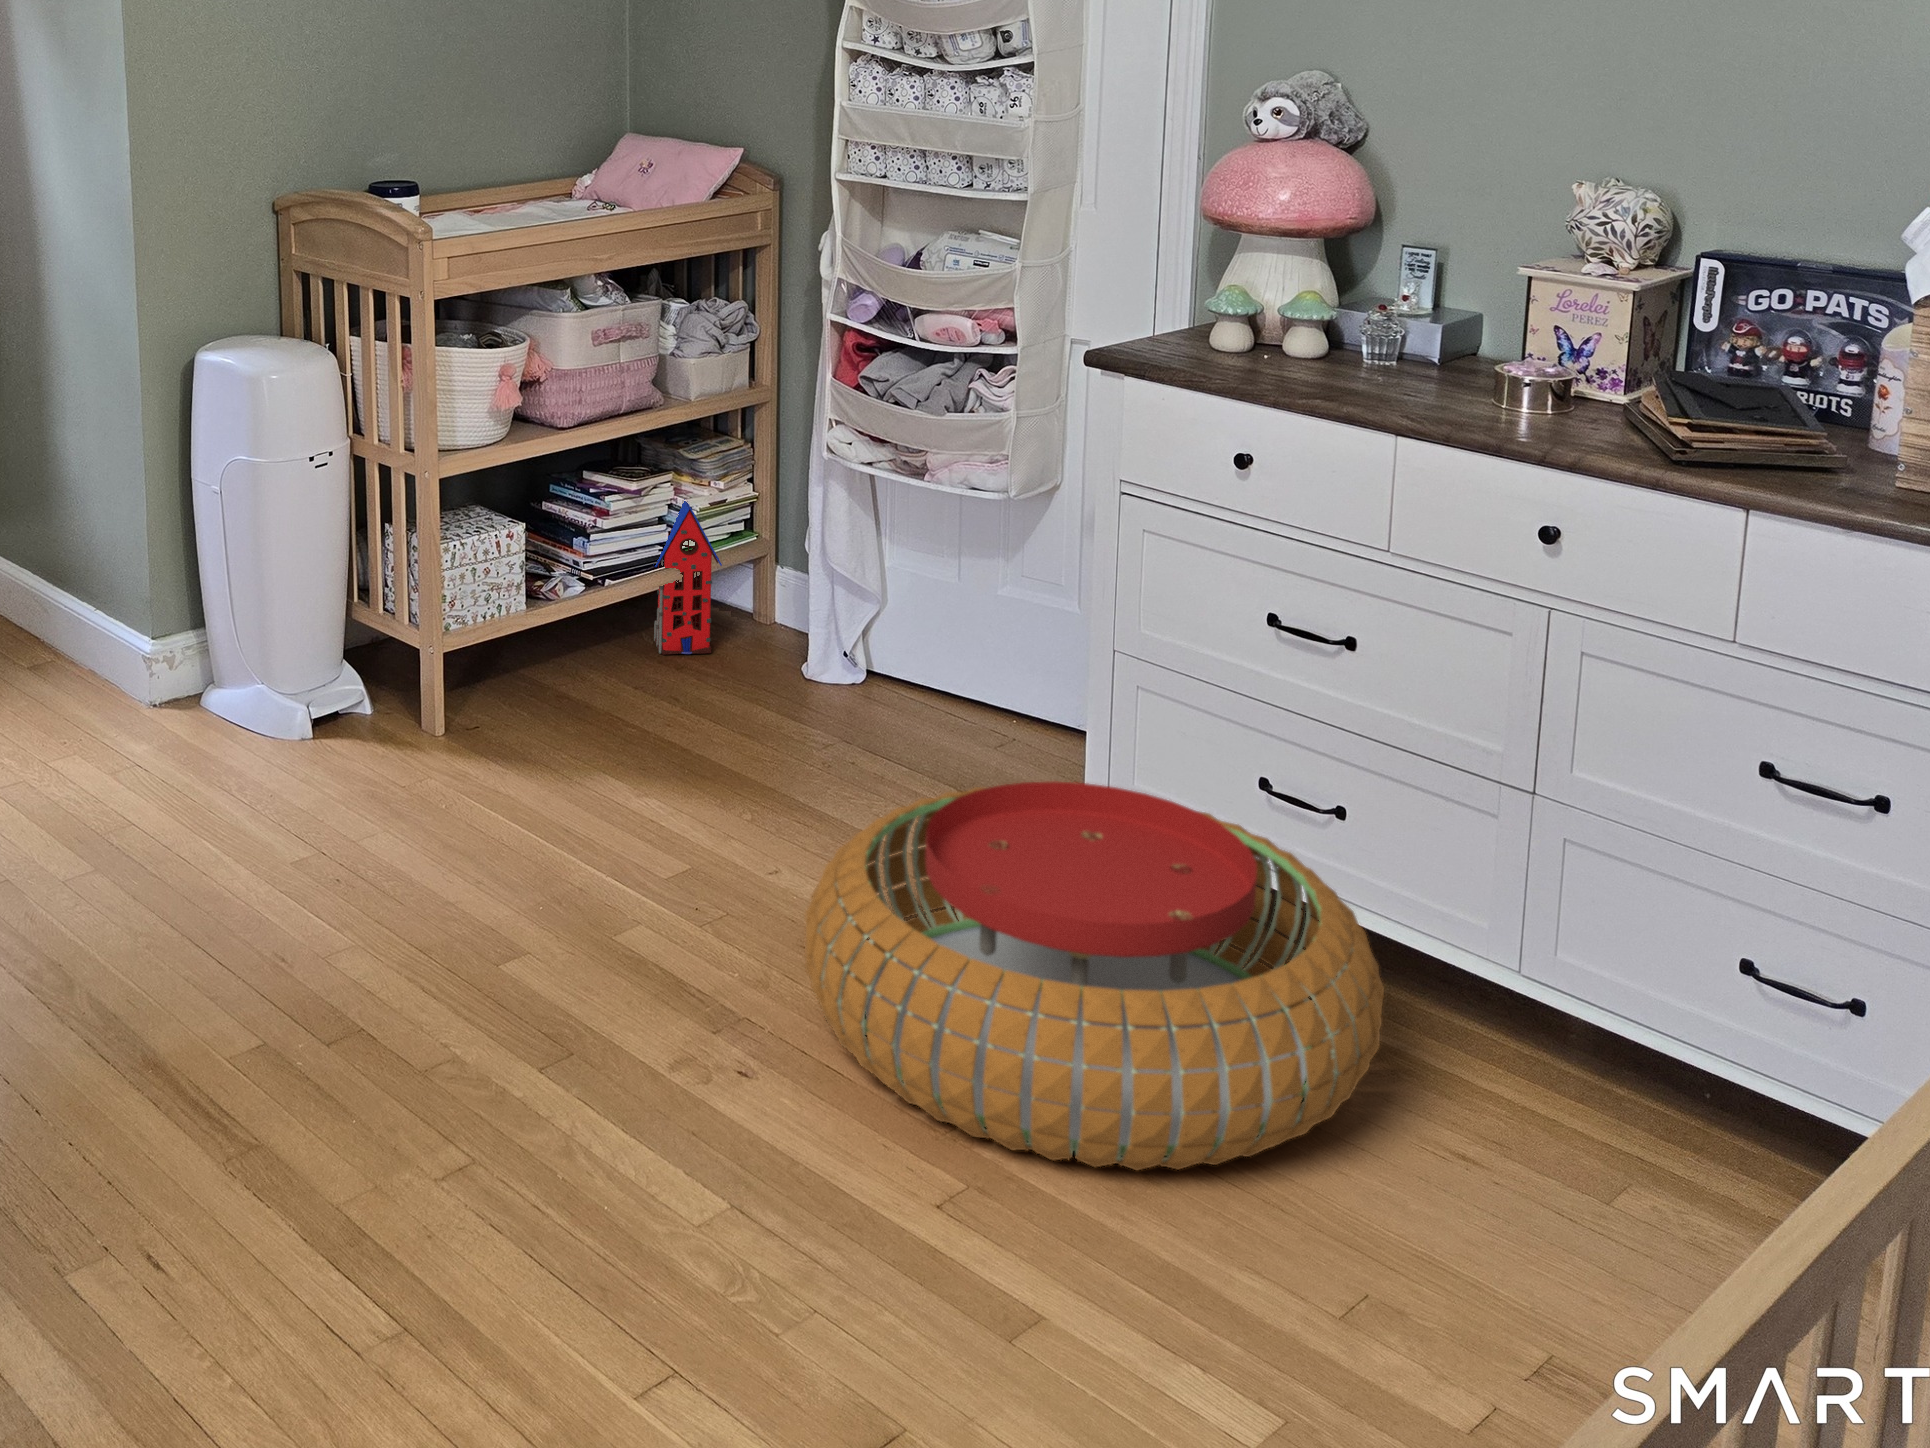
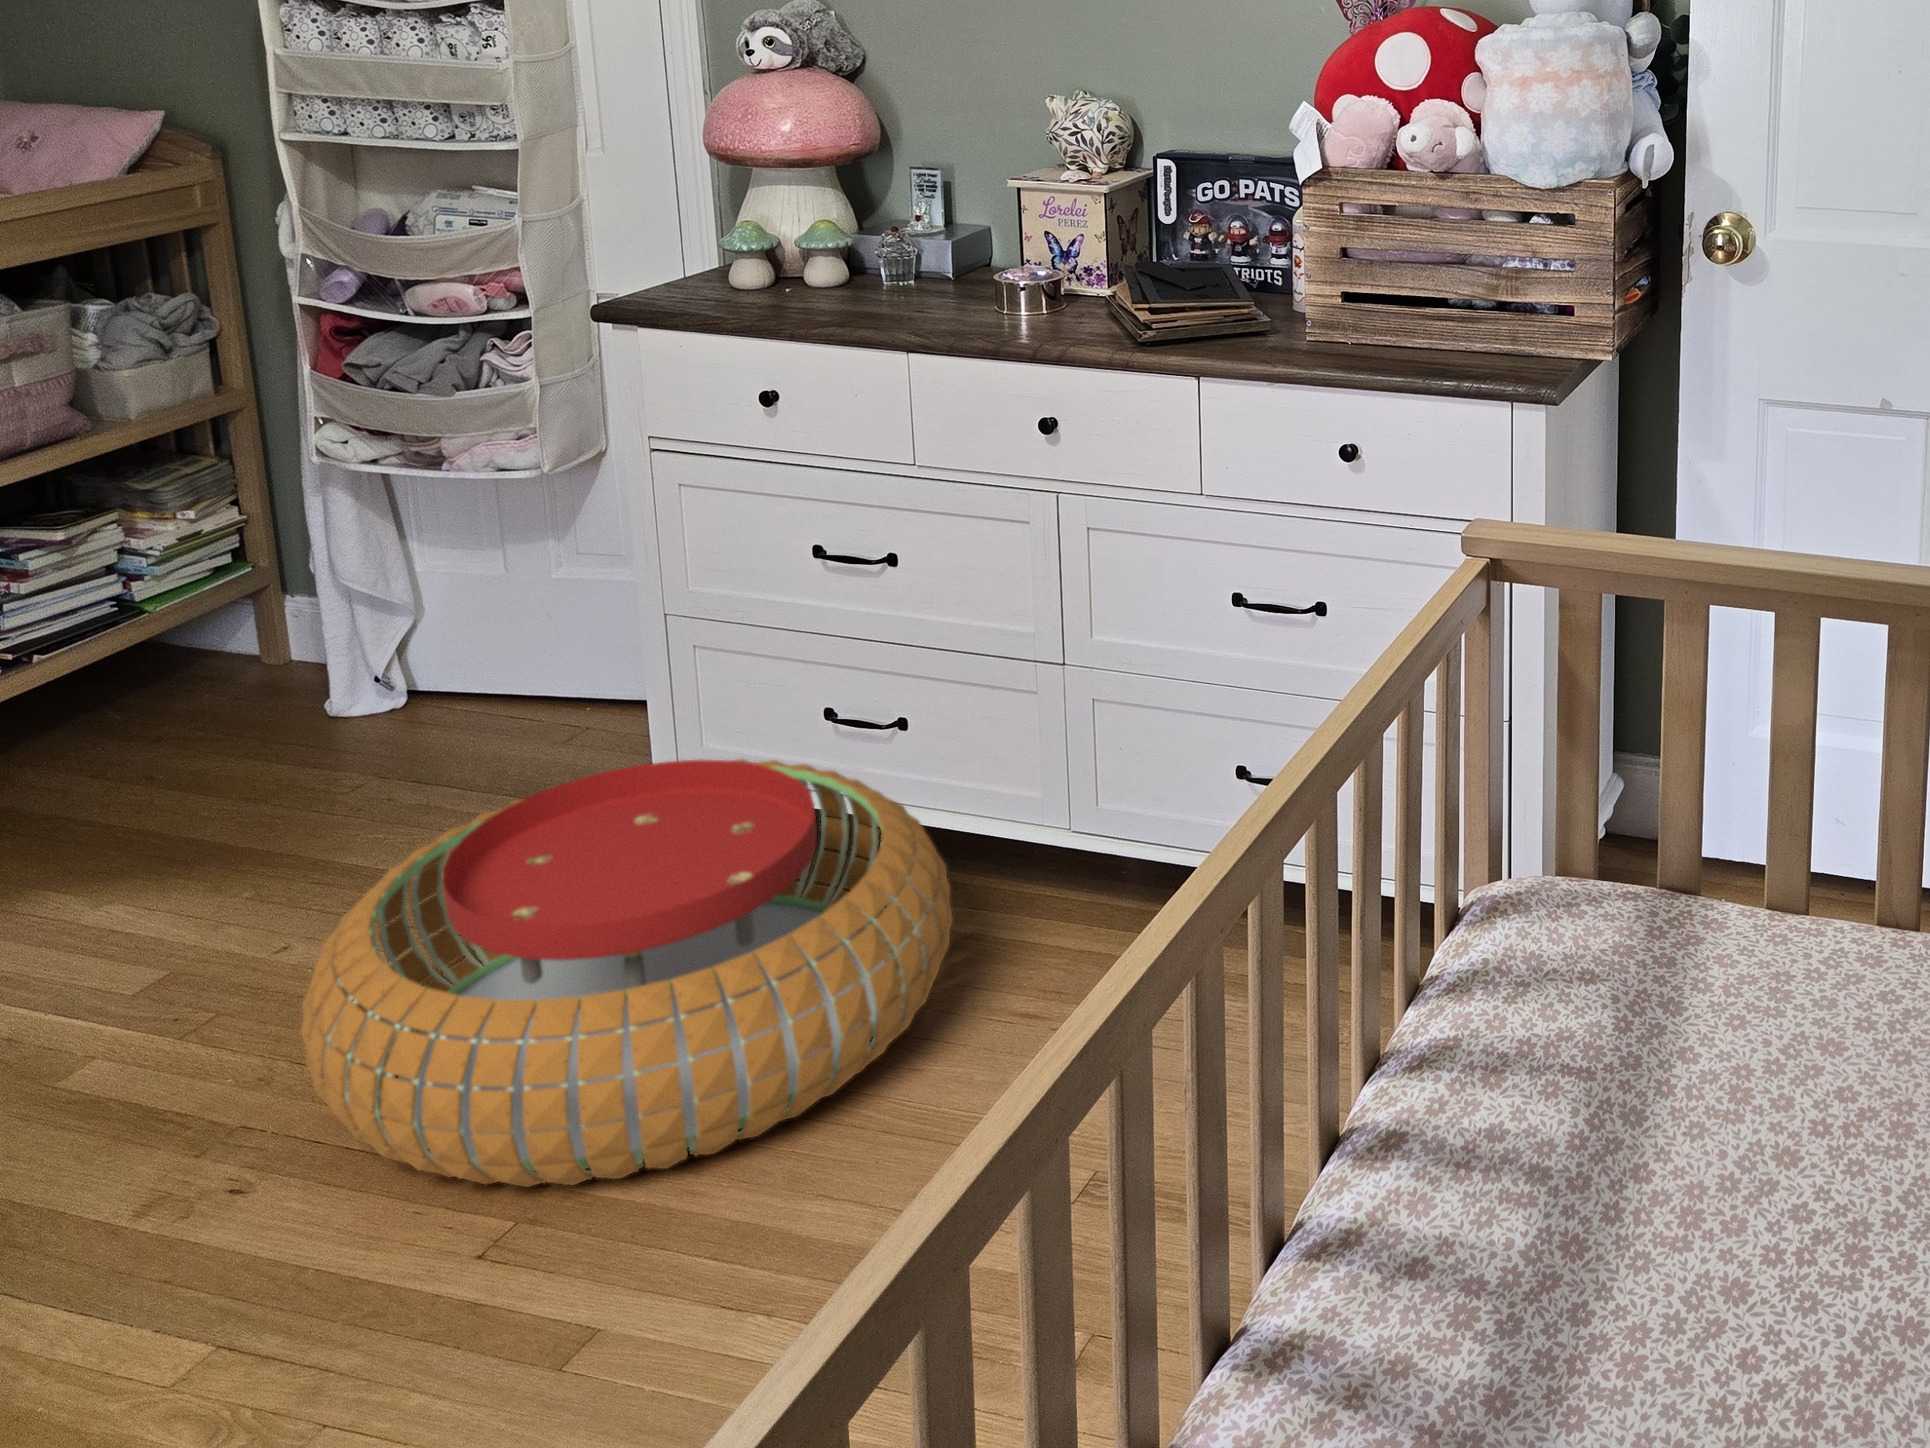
toy house: present [654,499,722,655] -> none [96,536,205,731]

